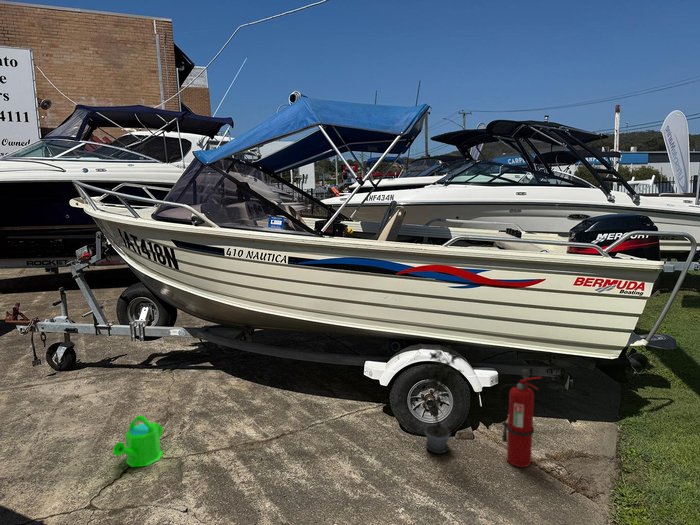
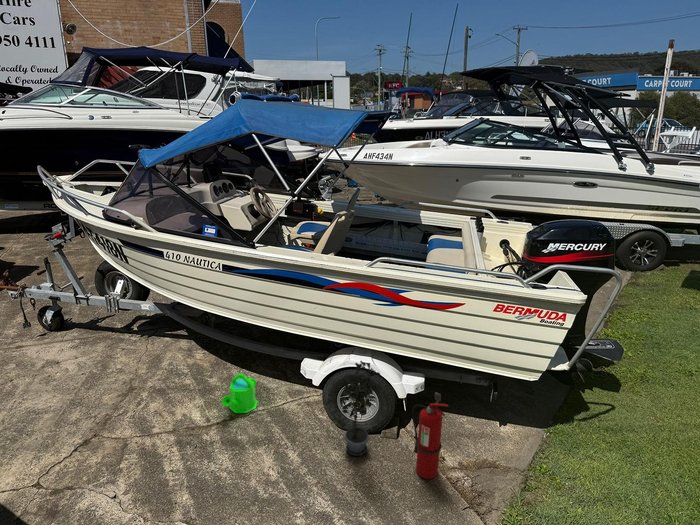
watering can: present [113,415,163,467] -> present [222,373,258,413]

